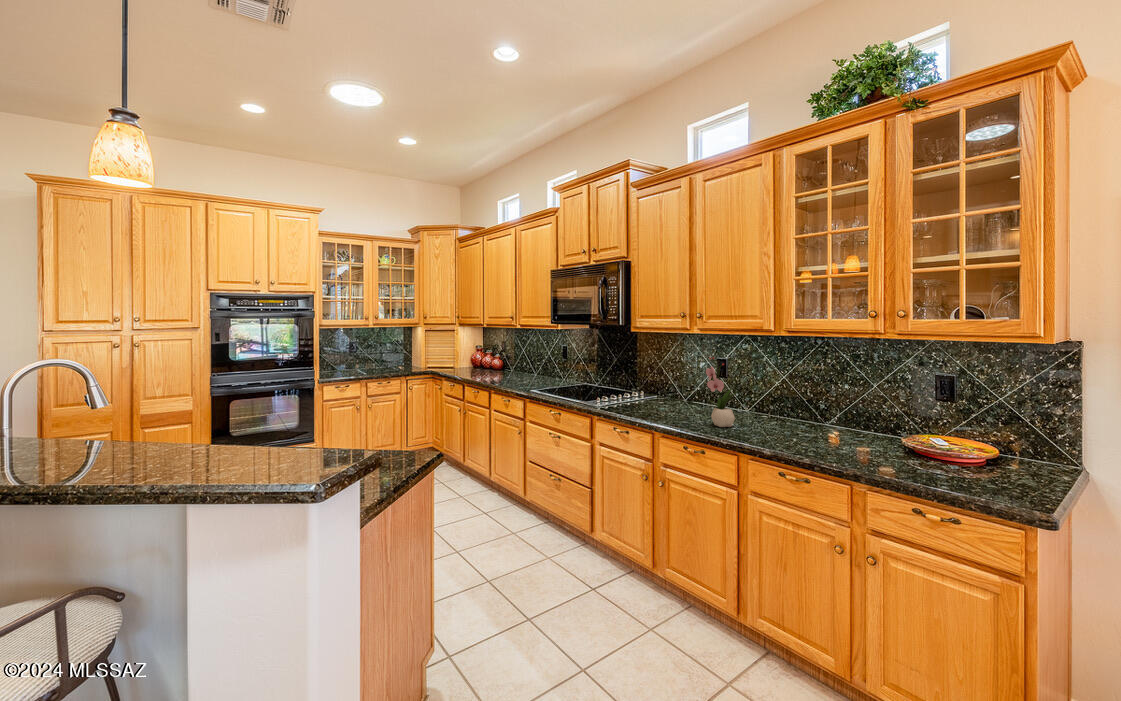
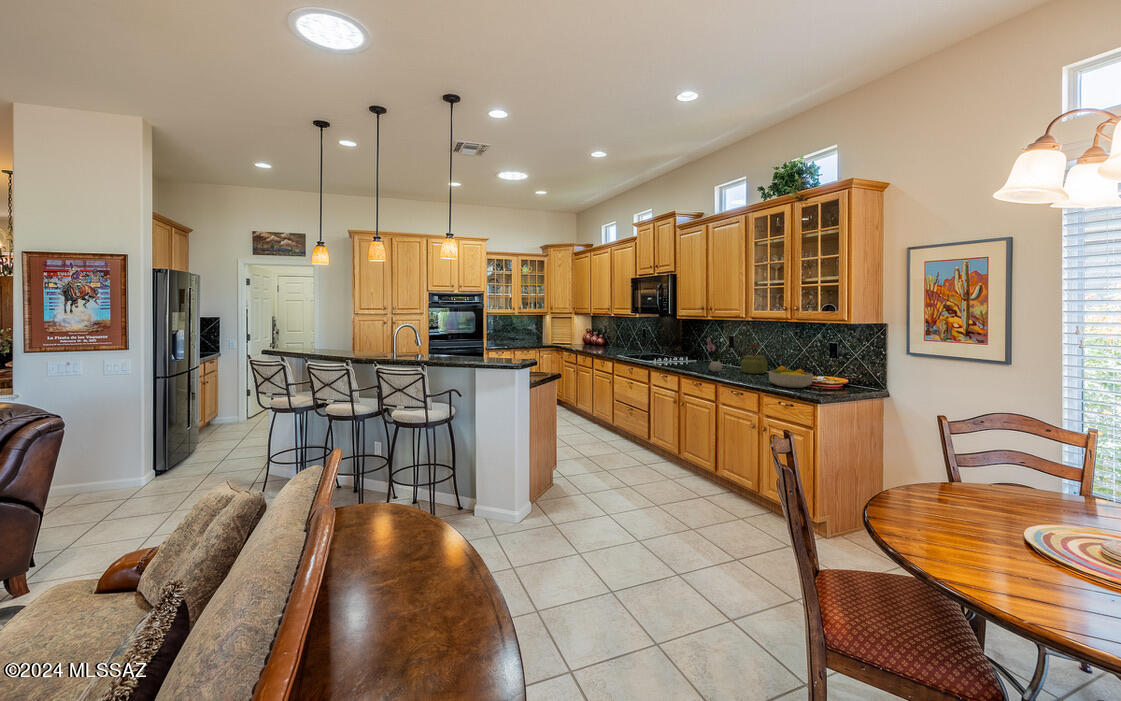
kettle: none [766,377,820,431] -> present [741,344,767,374]
fruit bowl: none [870,427,978,478] -> present [769,366,813,388]

